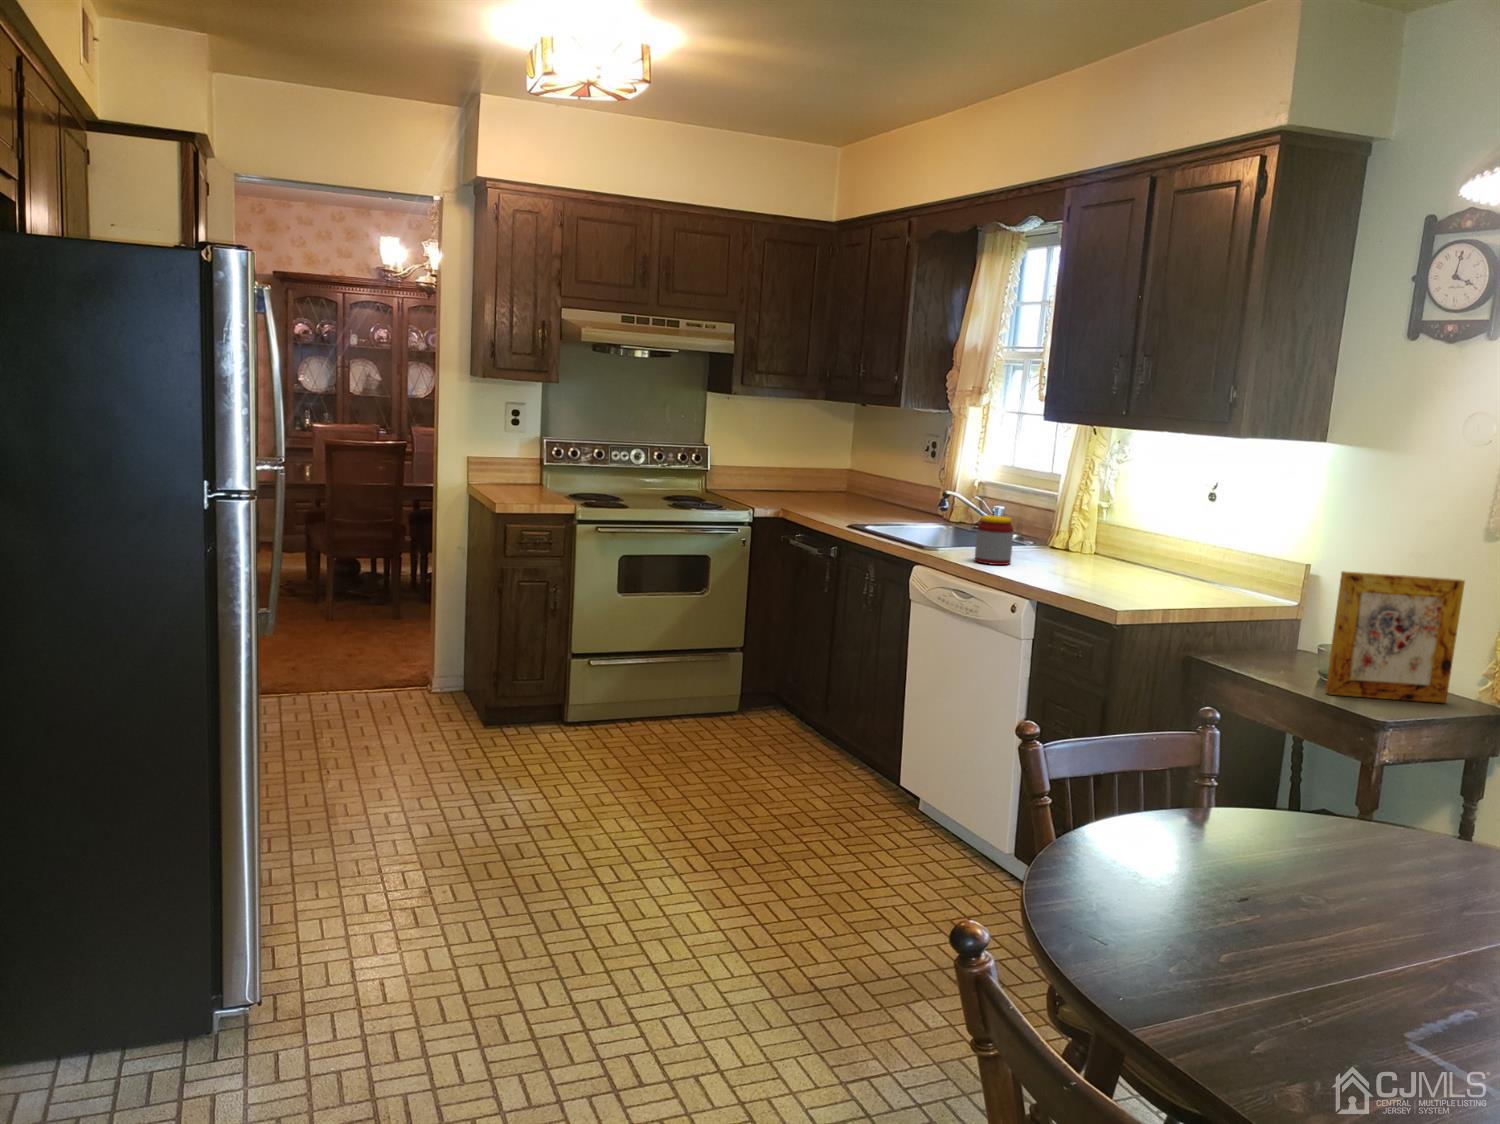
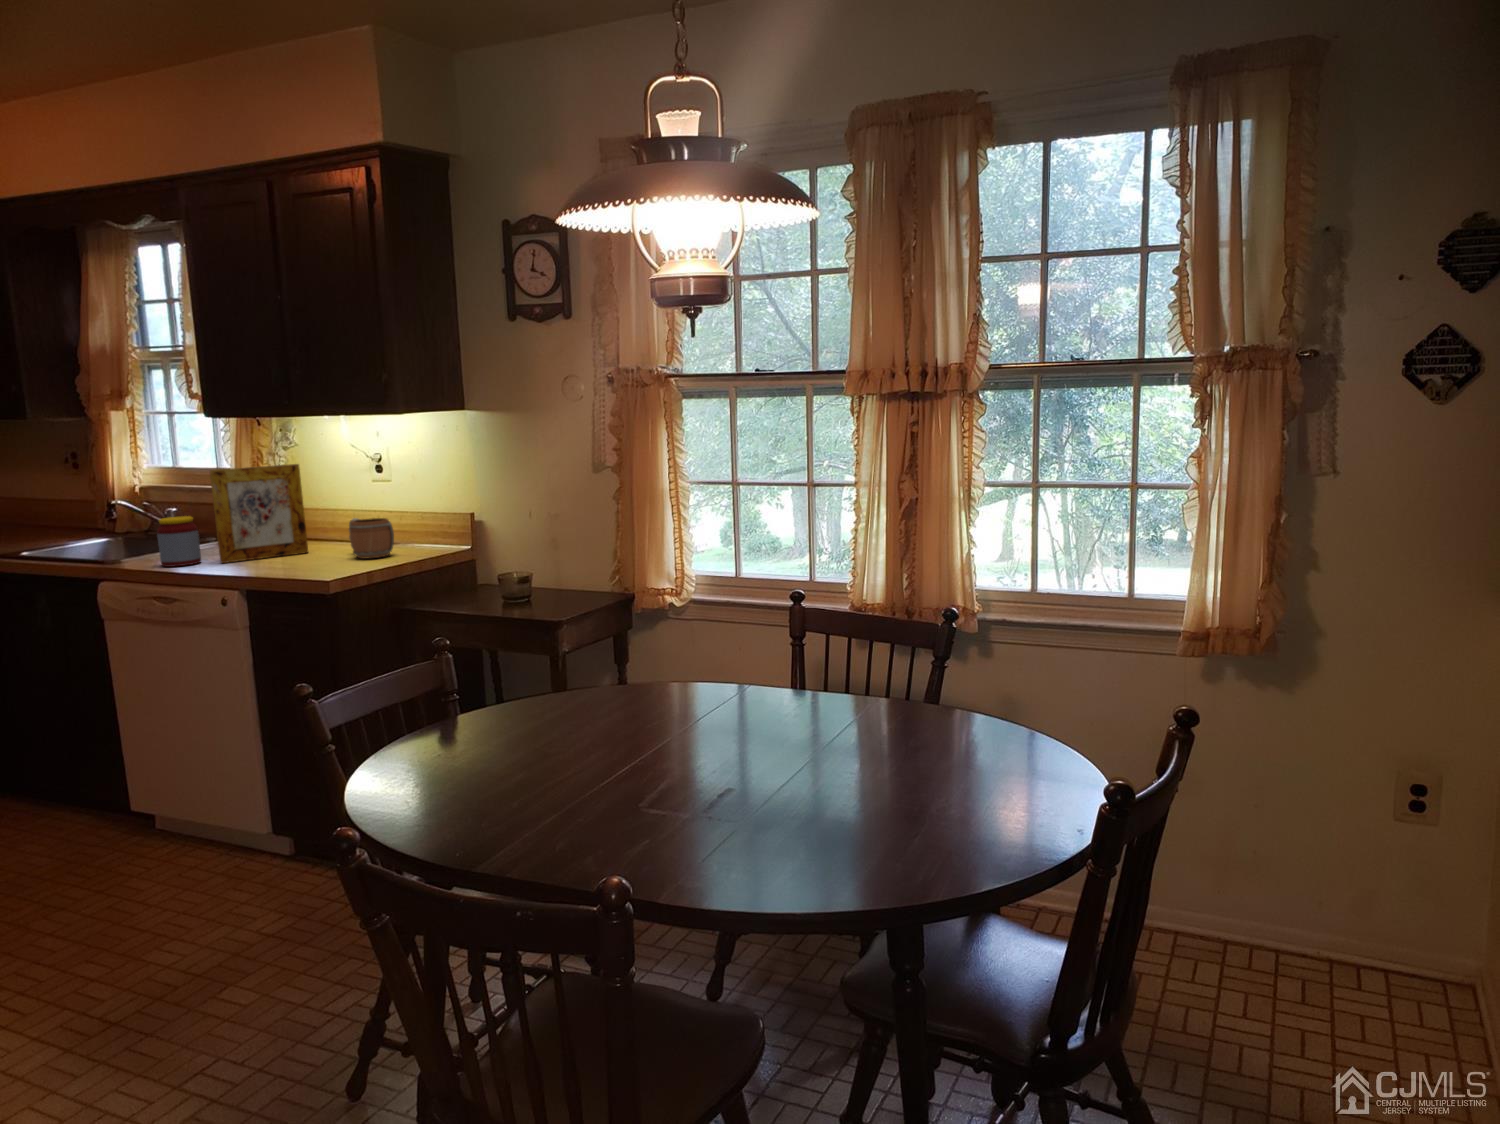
mug: none [1158,547,1208,596] -> present [349,518,394,559]
picture frame: present [1325,571,1465,703] -> present [210,464,308,563]

